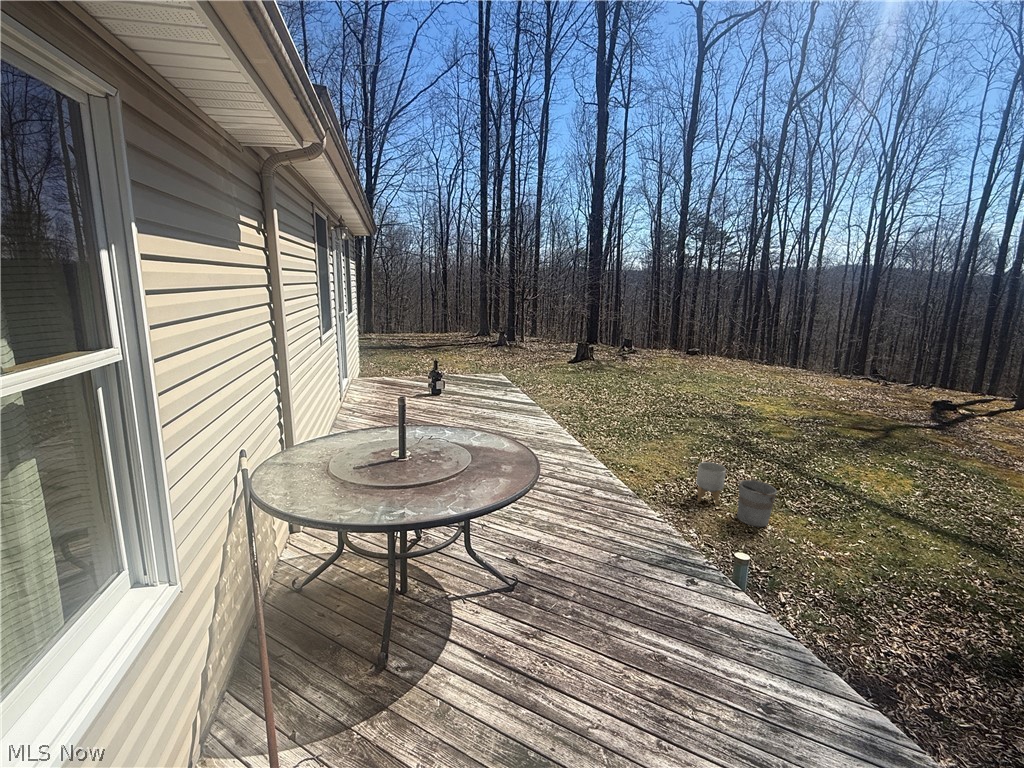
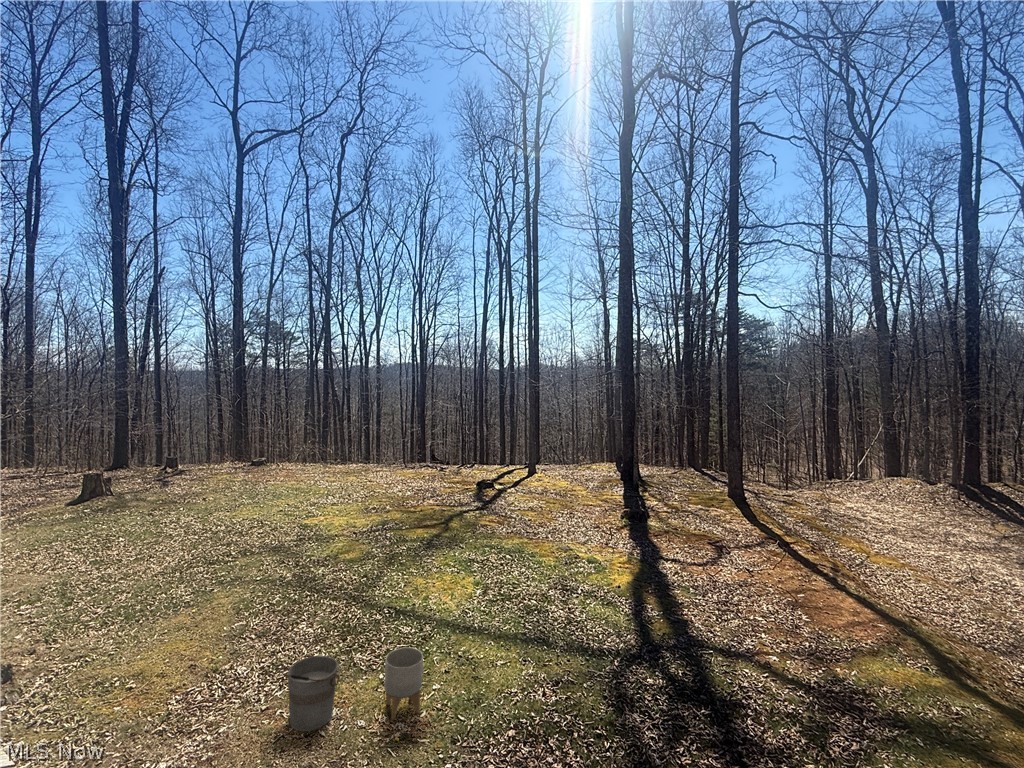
planter: present [696,462,726,505] -> present [384,648,423,720]

